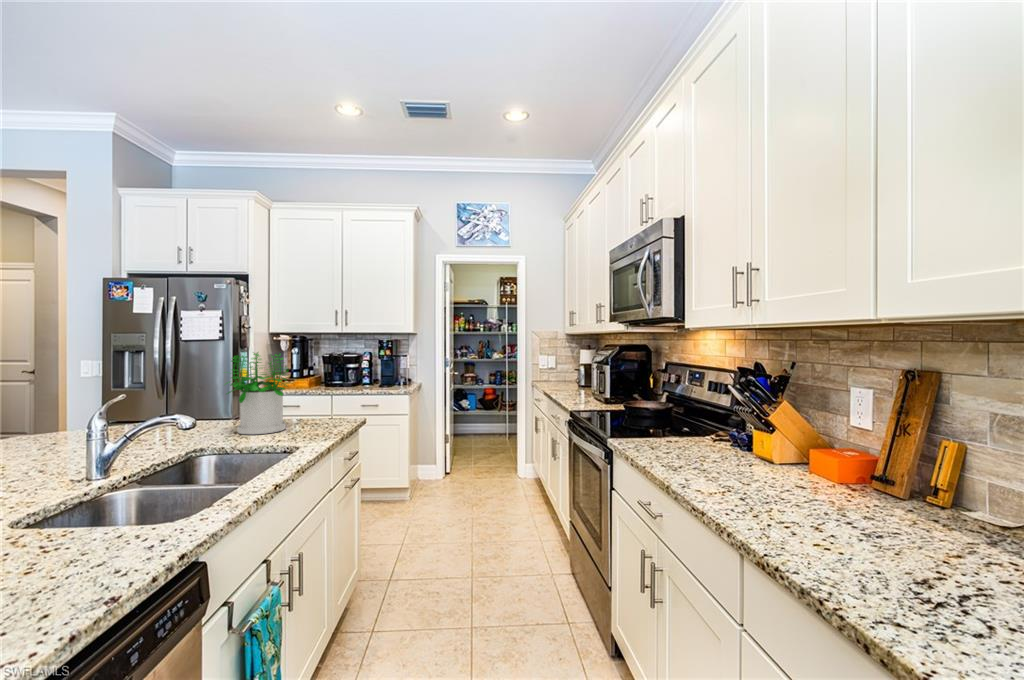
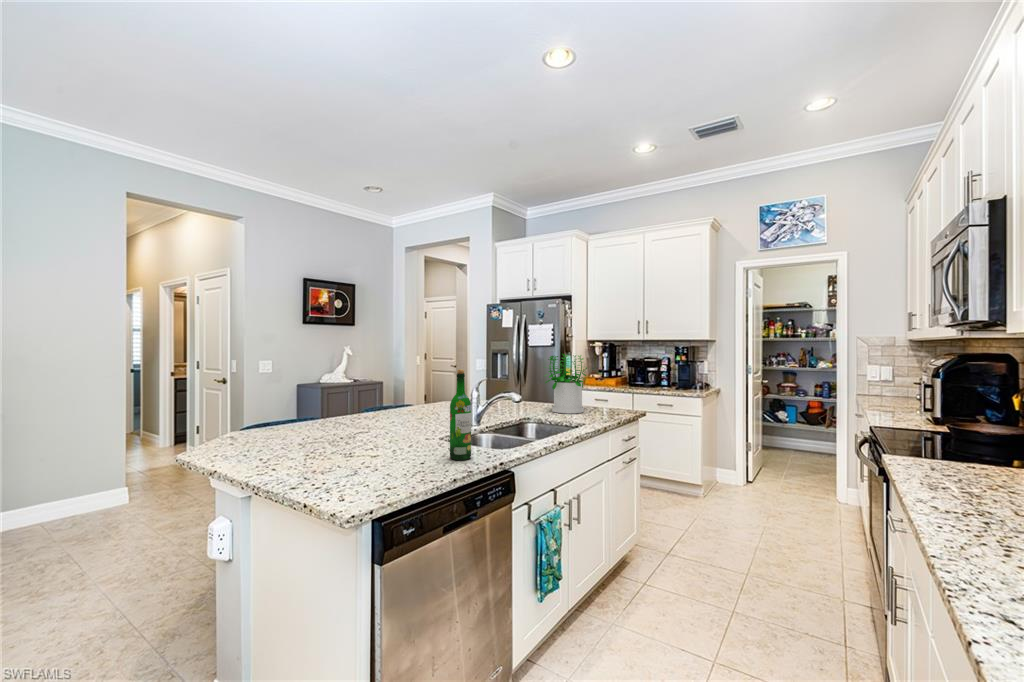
wine bottle: none [57,392,111,566] -> present [450,369,471,460]

